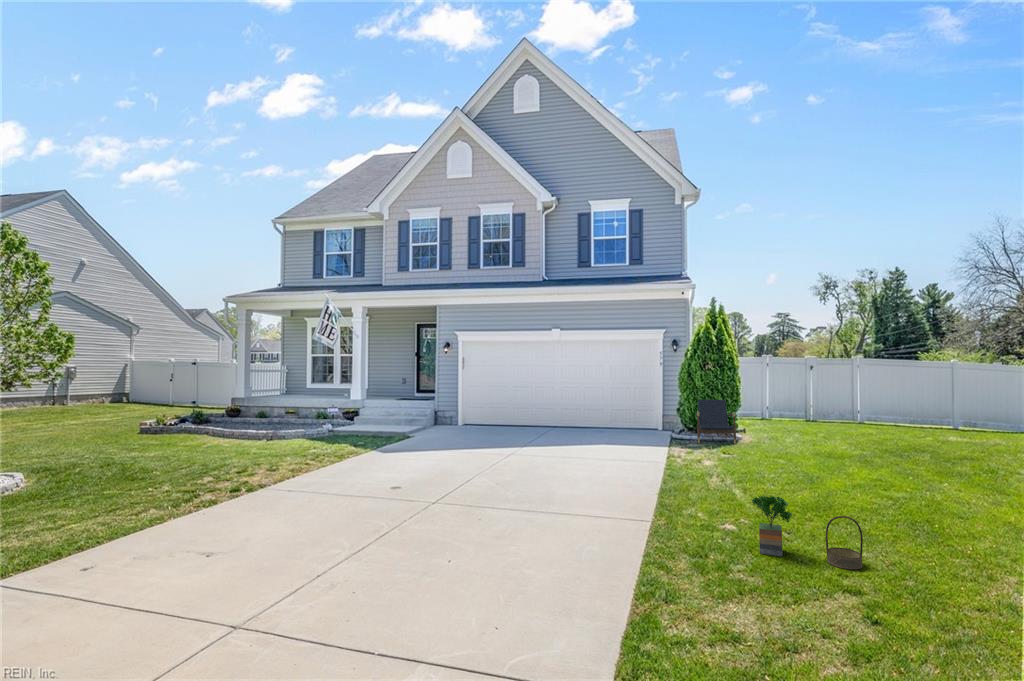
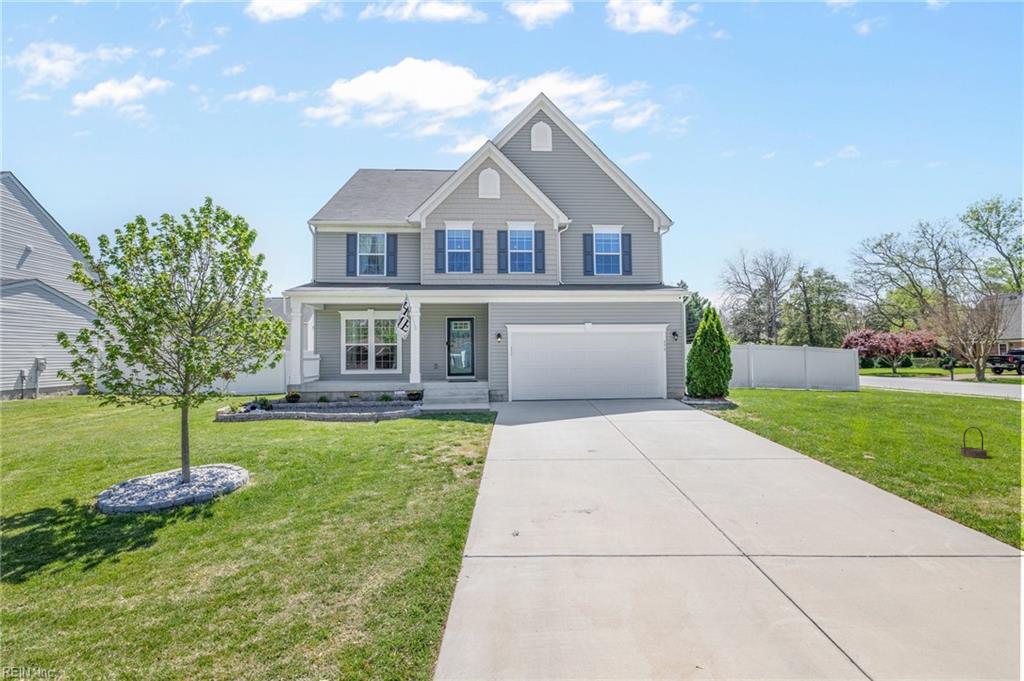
lounge chair: present [696,400,736,444] -> none [701,374,735,404]
potted tree: present [752,496,792,556] -> none [909,419,946,456]

